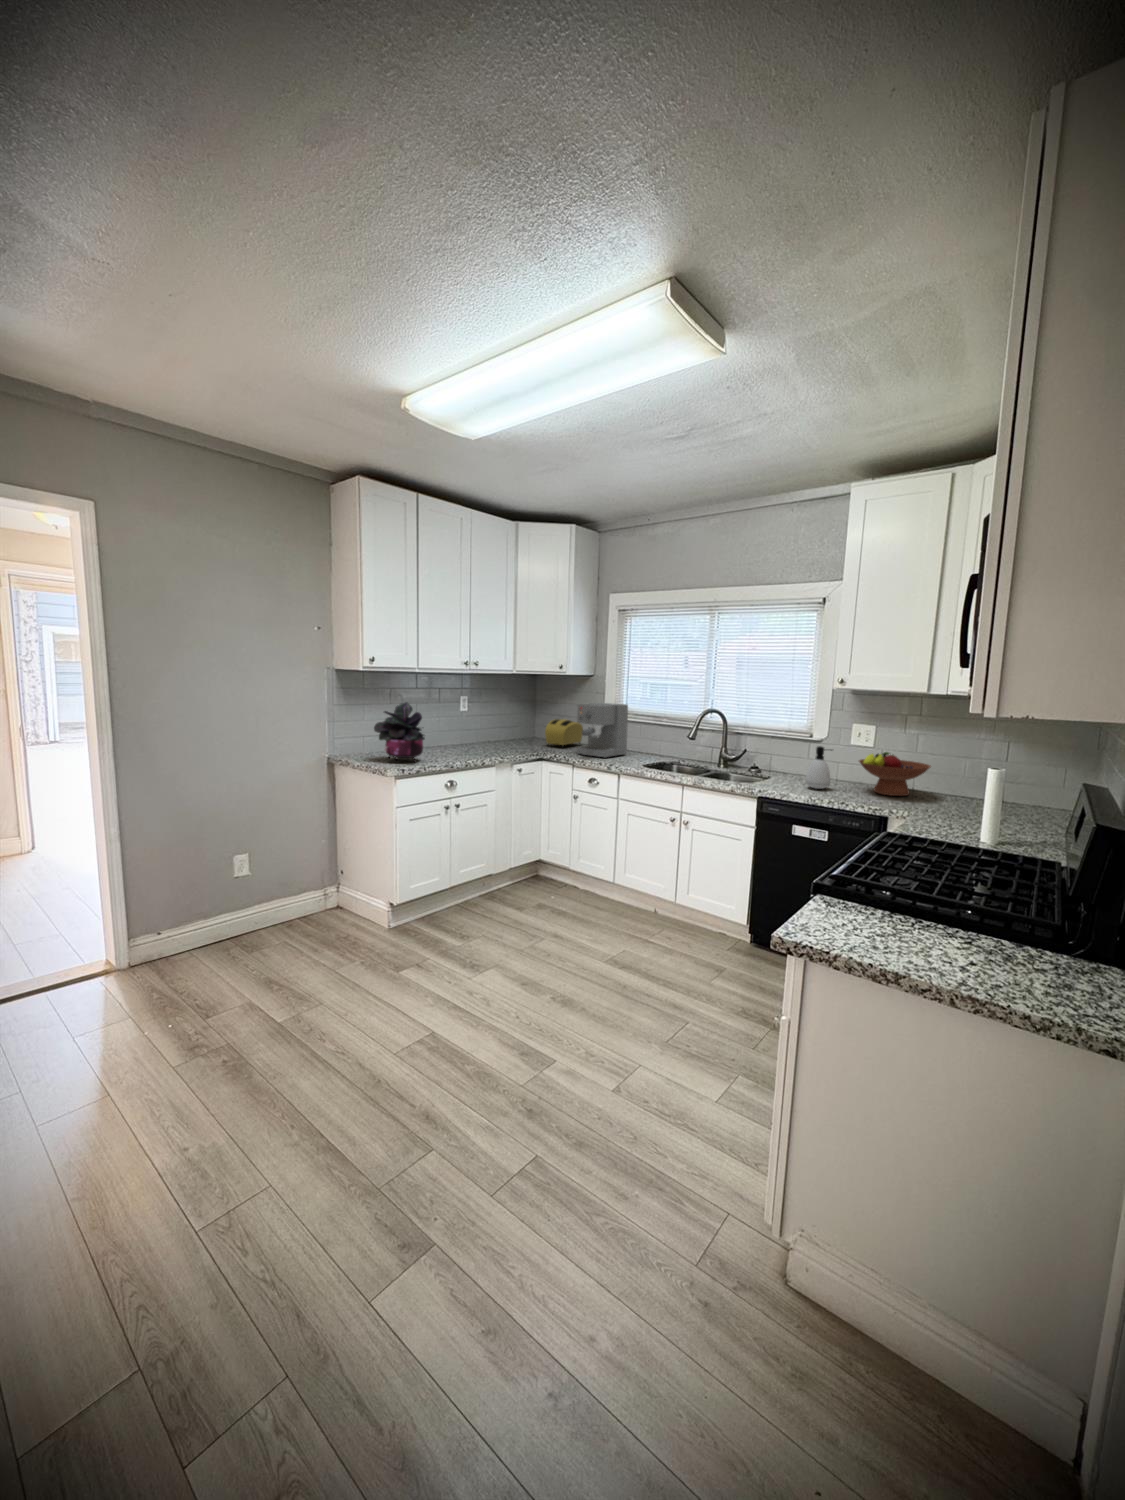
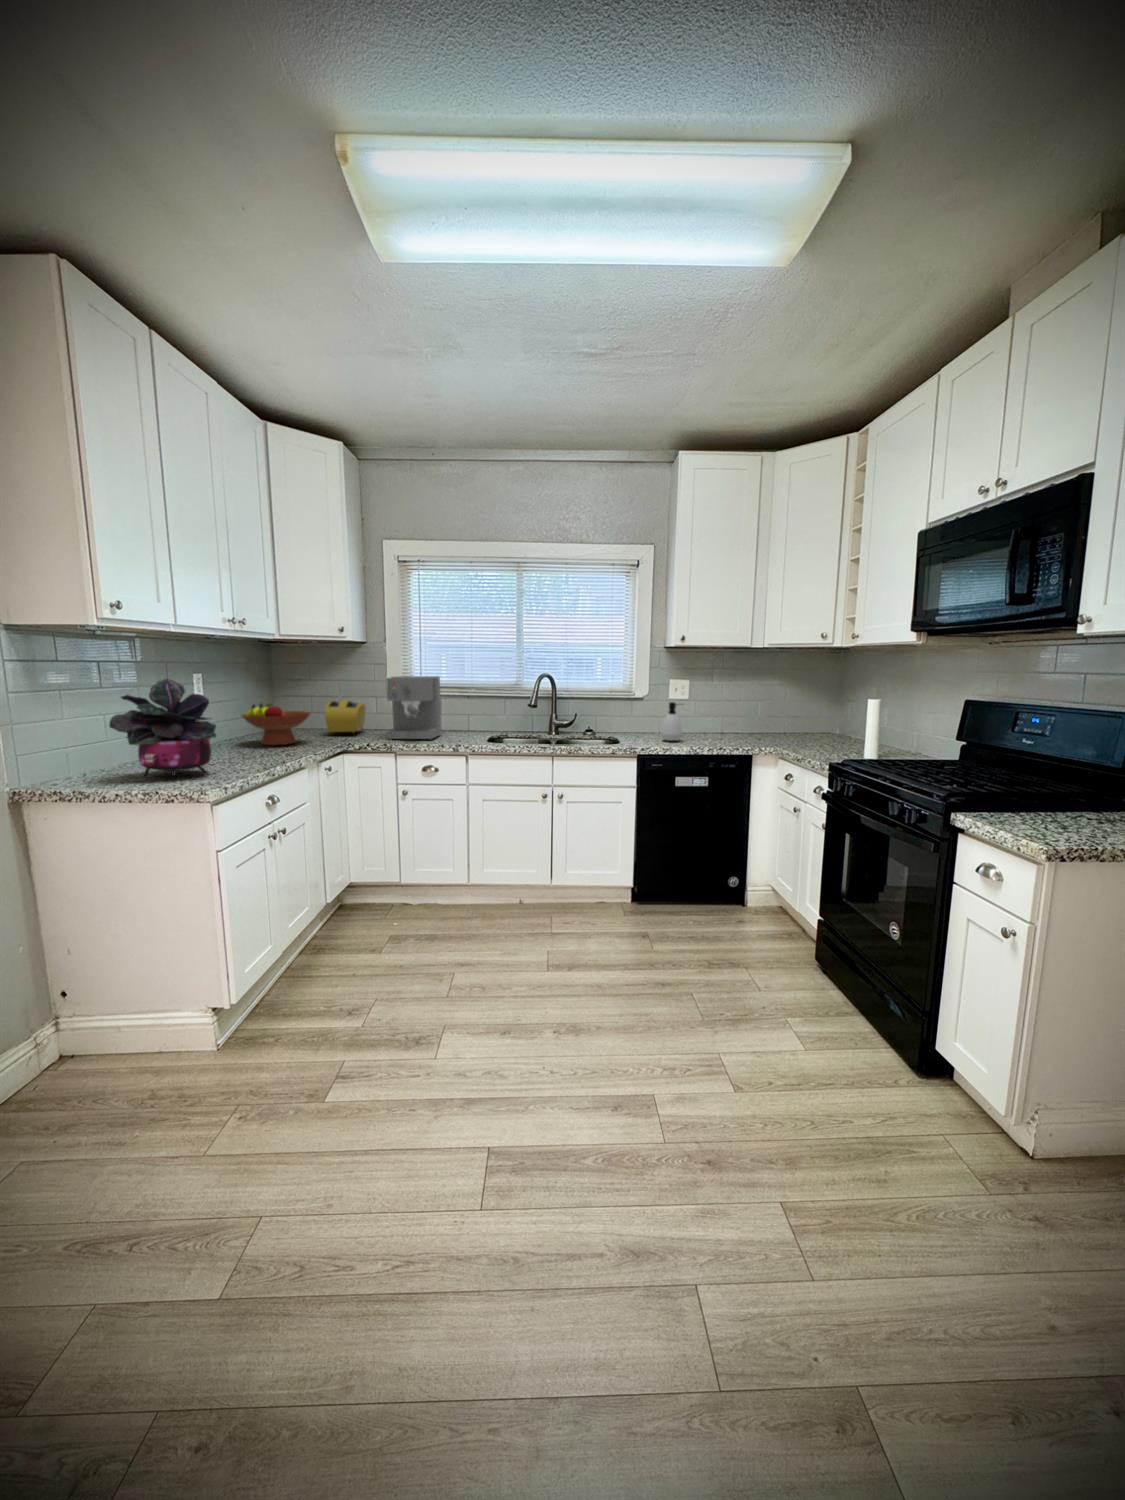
fruit bowl: present [859,752,931,796] -> present [242,703,310,745]

